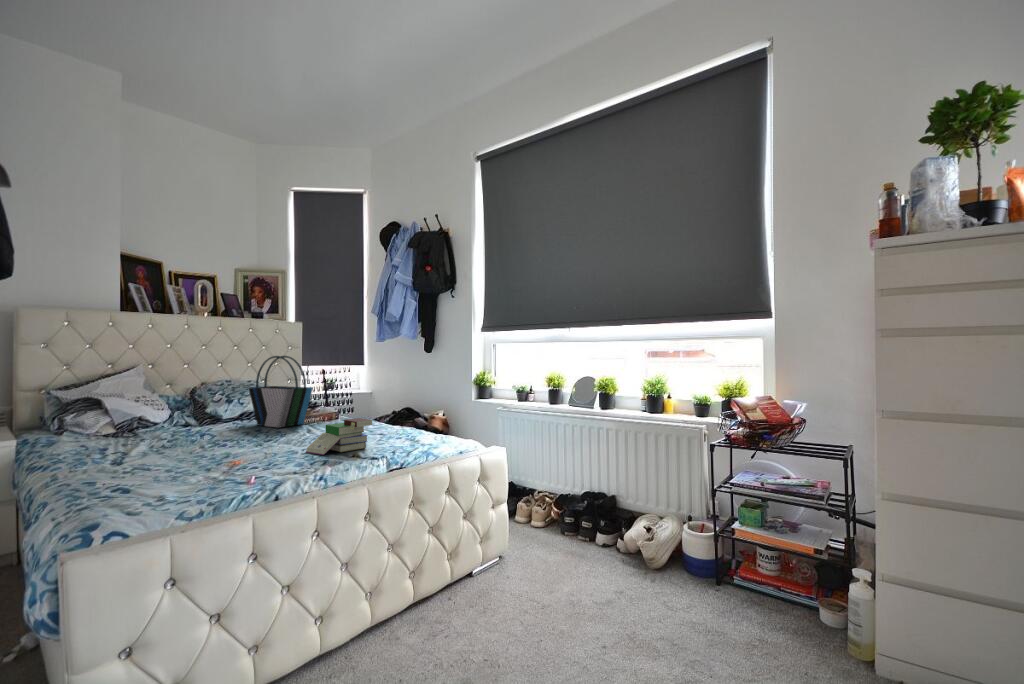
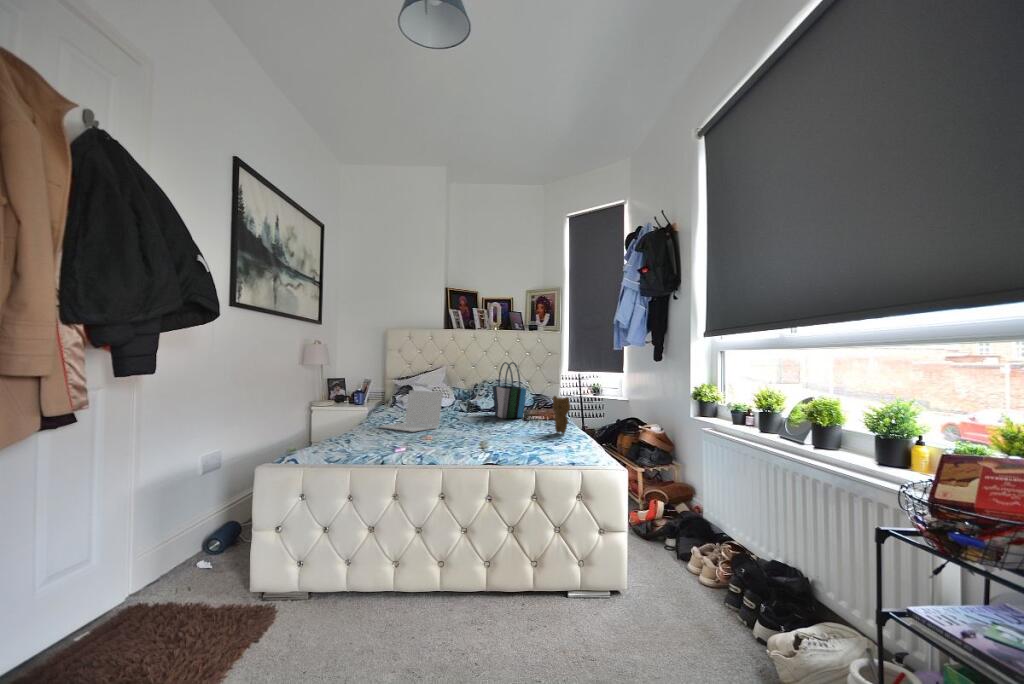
teddy bear: none [380,392,408,435] -> present [552,396,571,434]
laptop: none [111,400,224,466] -> present [380,390,443,432]
book: present [306,418,372,455] -> none [478,414,521,439]

